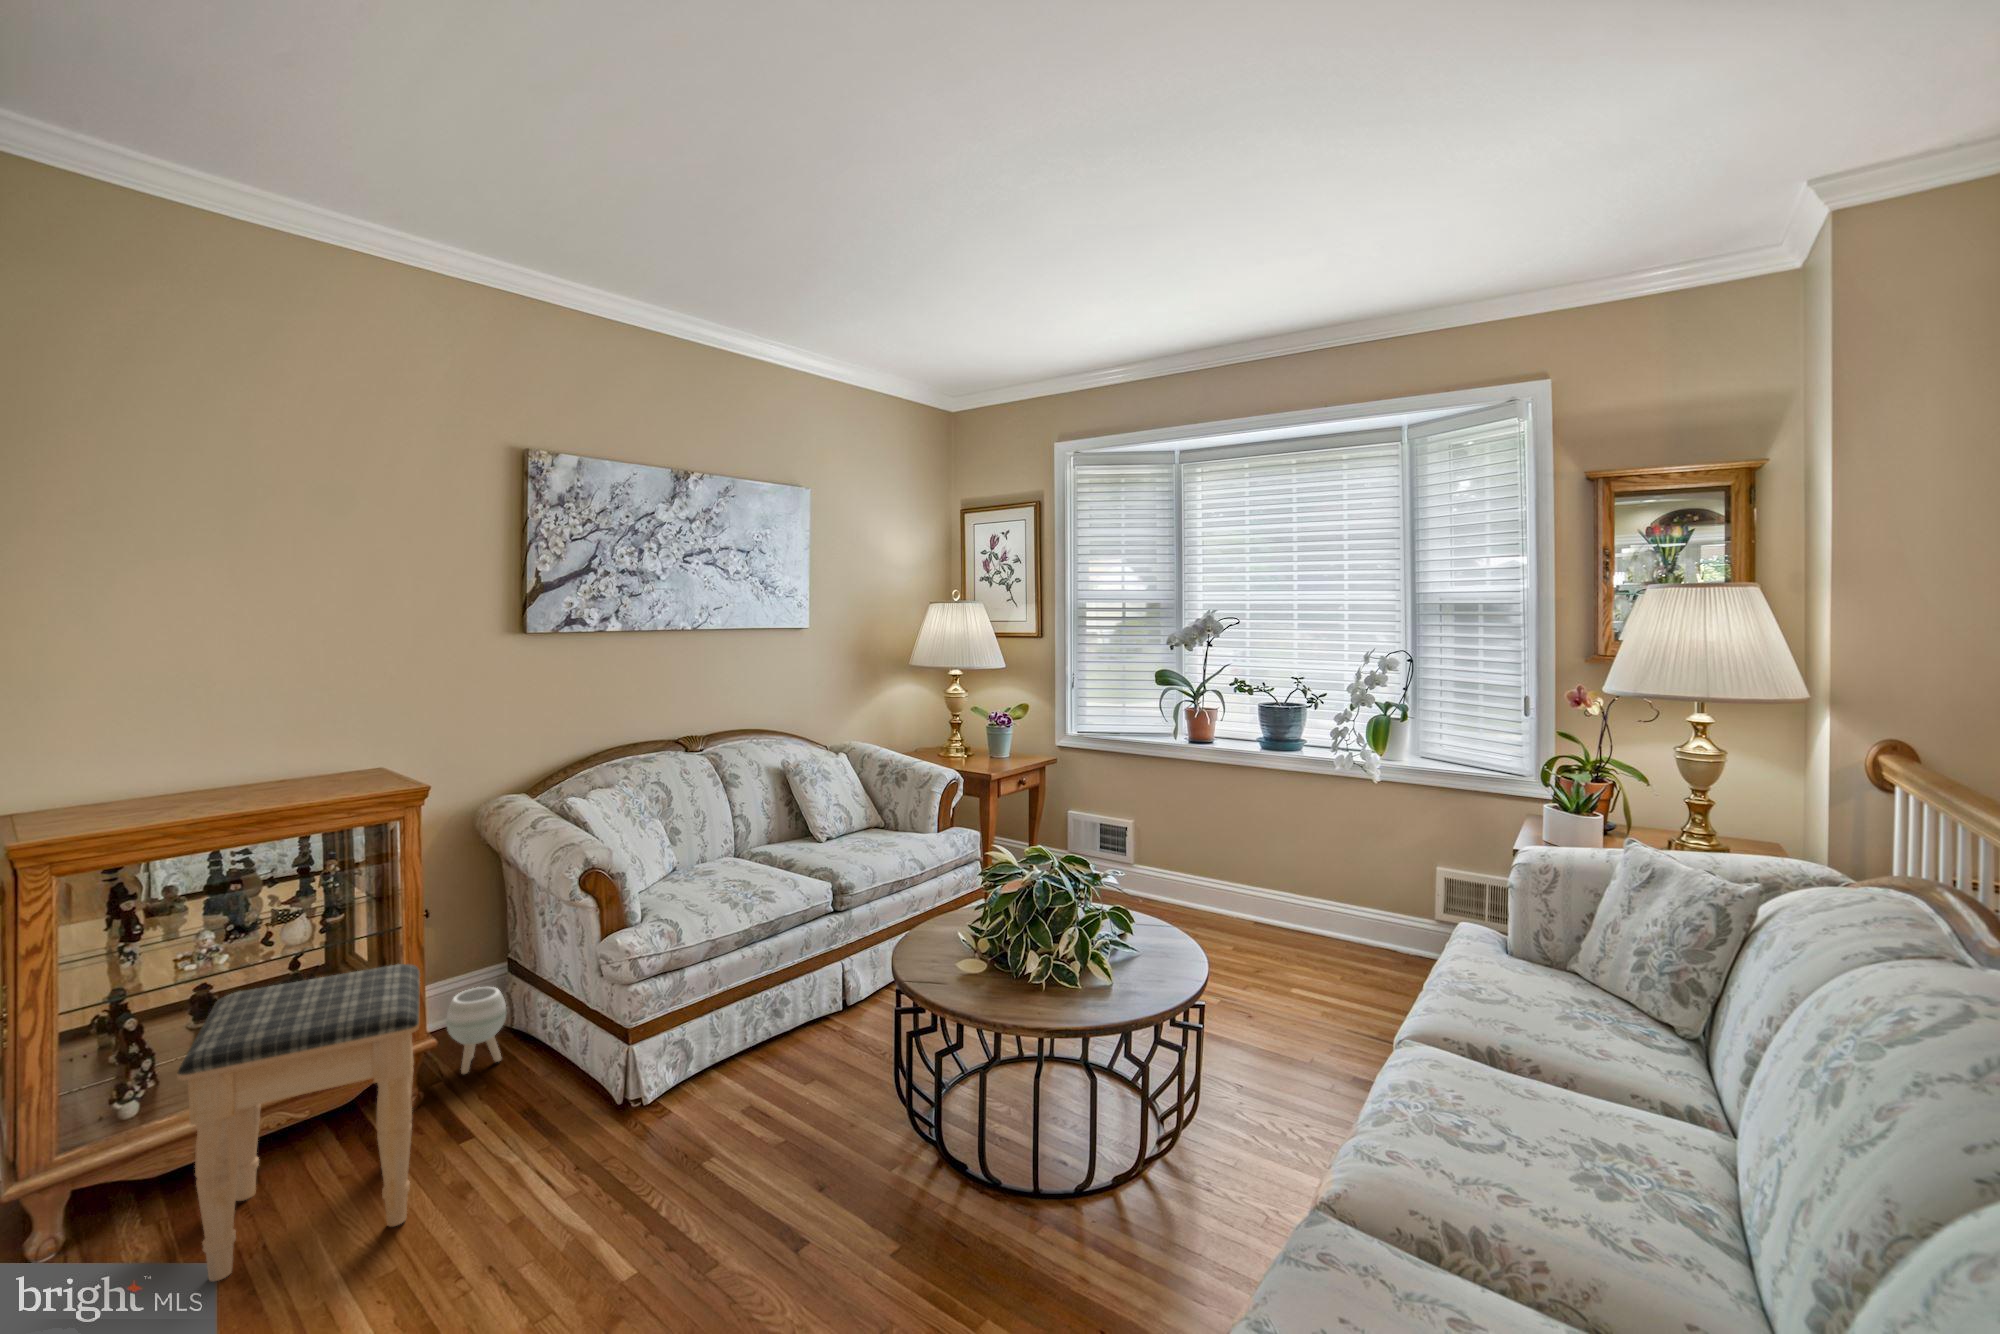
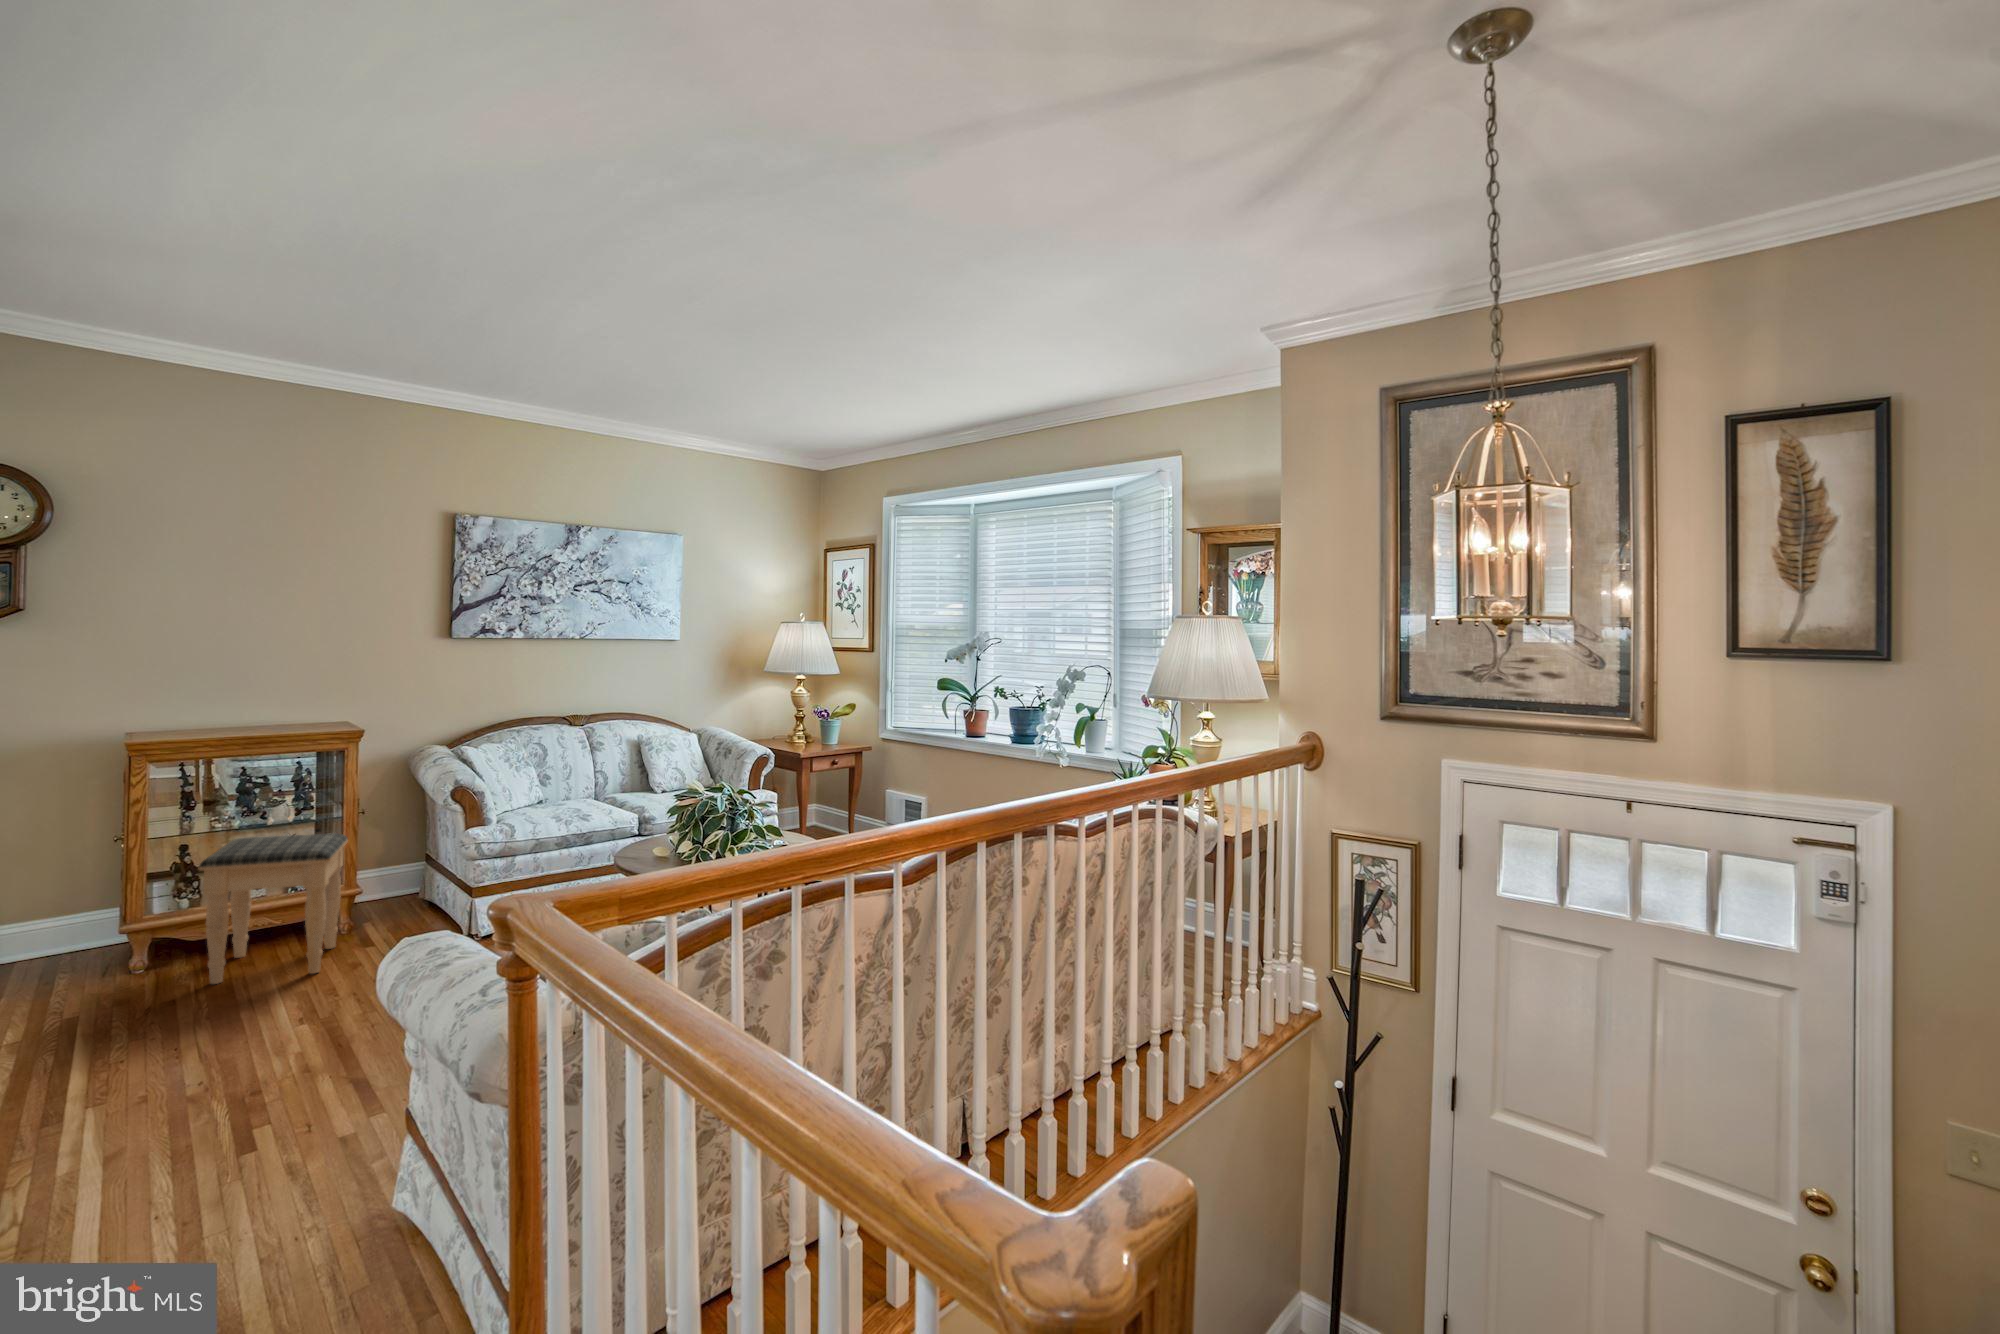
planter: present [446,987,506,1074] -> none [378,865,418,918]

